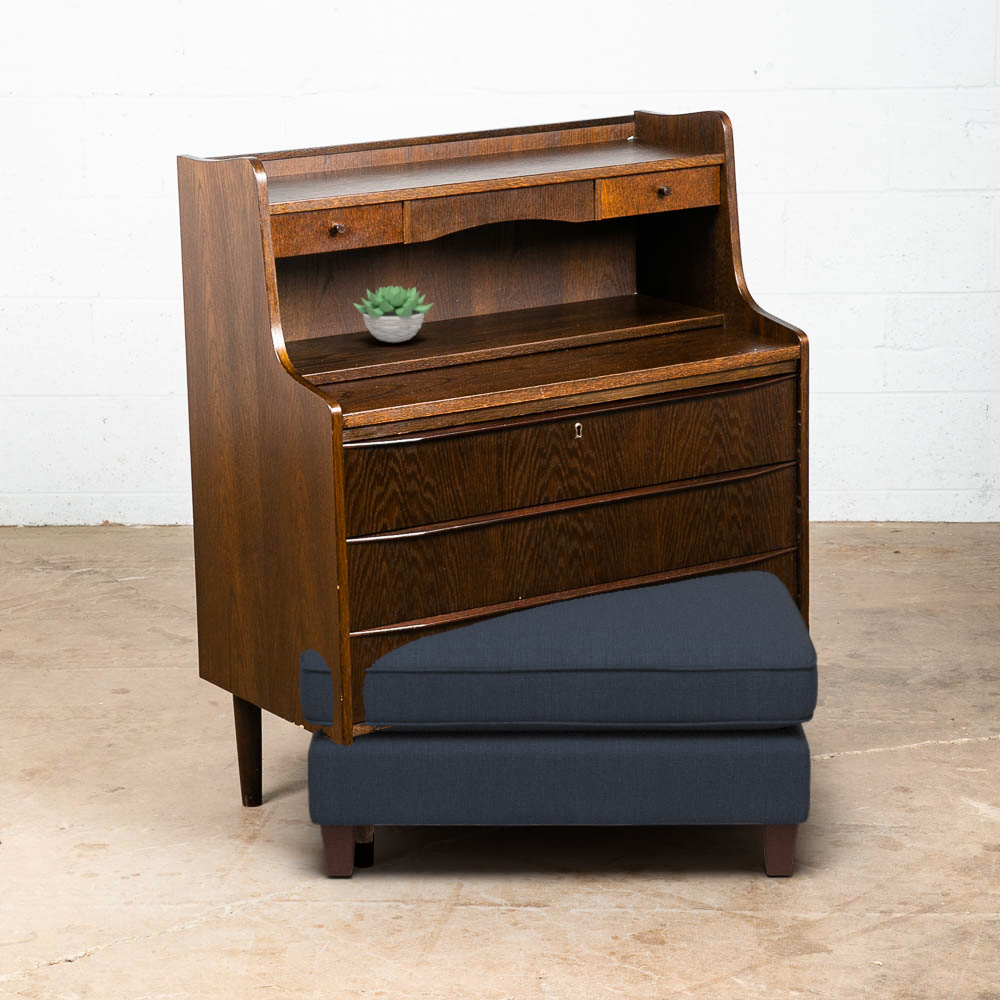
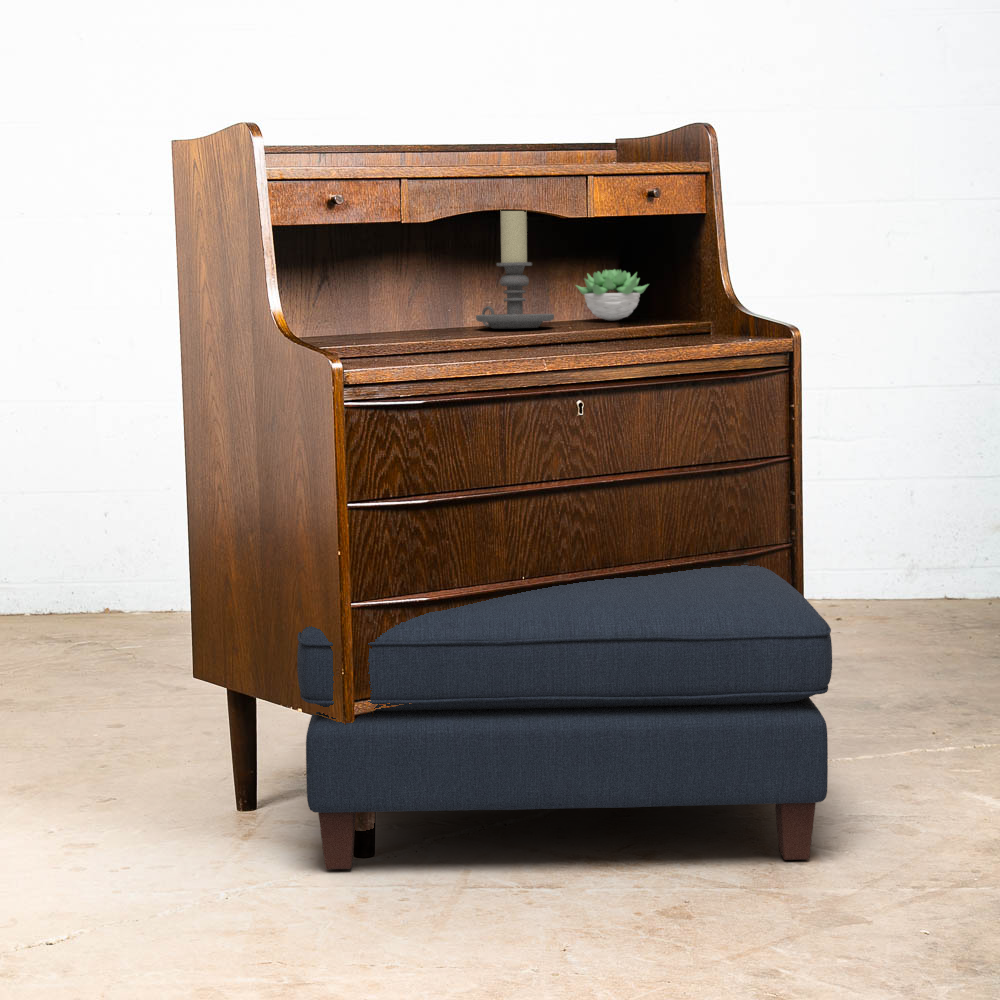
candle holder: none [482,178,562,331] -> present [476,211,554,328]
succulent plant: present [353,286,433,343] -> present [576,270,648,320]

